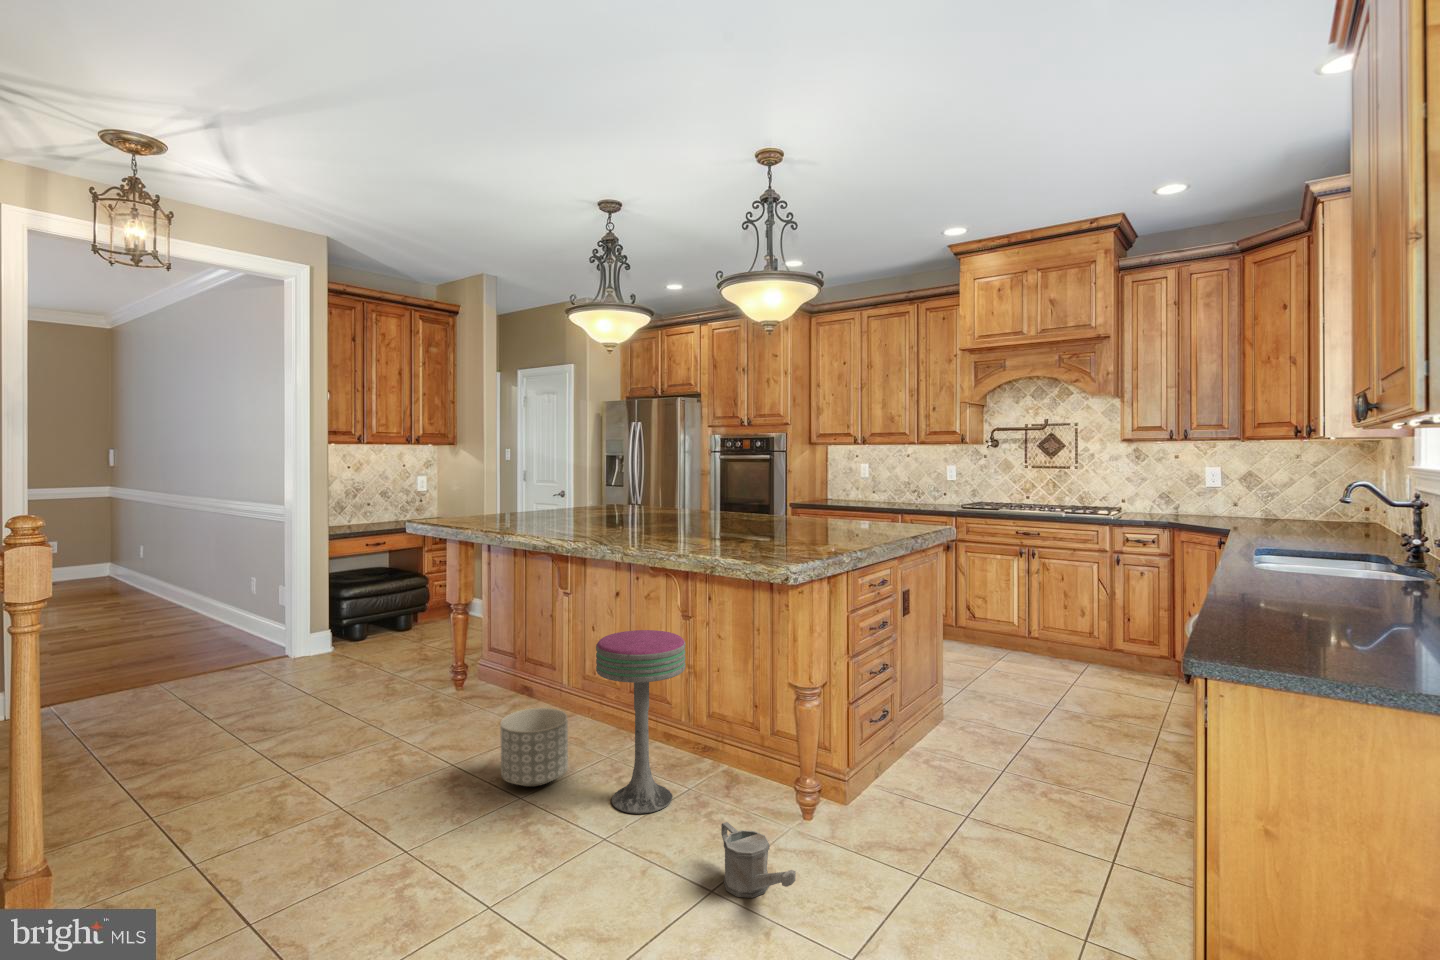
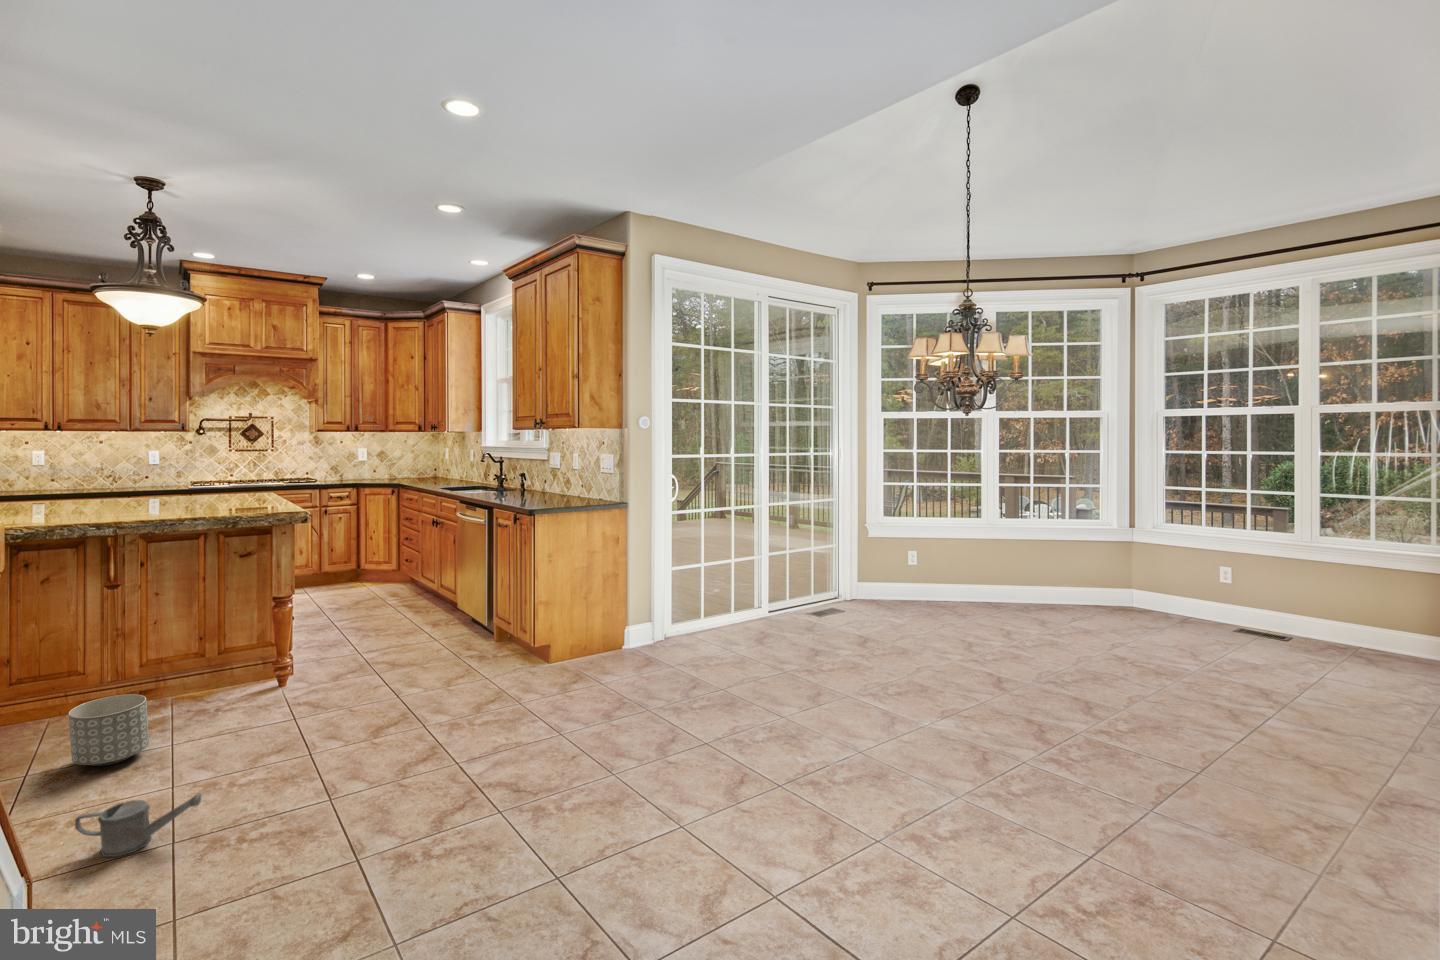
bar stool: present [596,630,686,814] -> none [180,595,264,732]
watering can: present [721,822,796,898] -> present [75,793,201,857]

